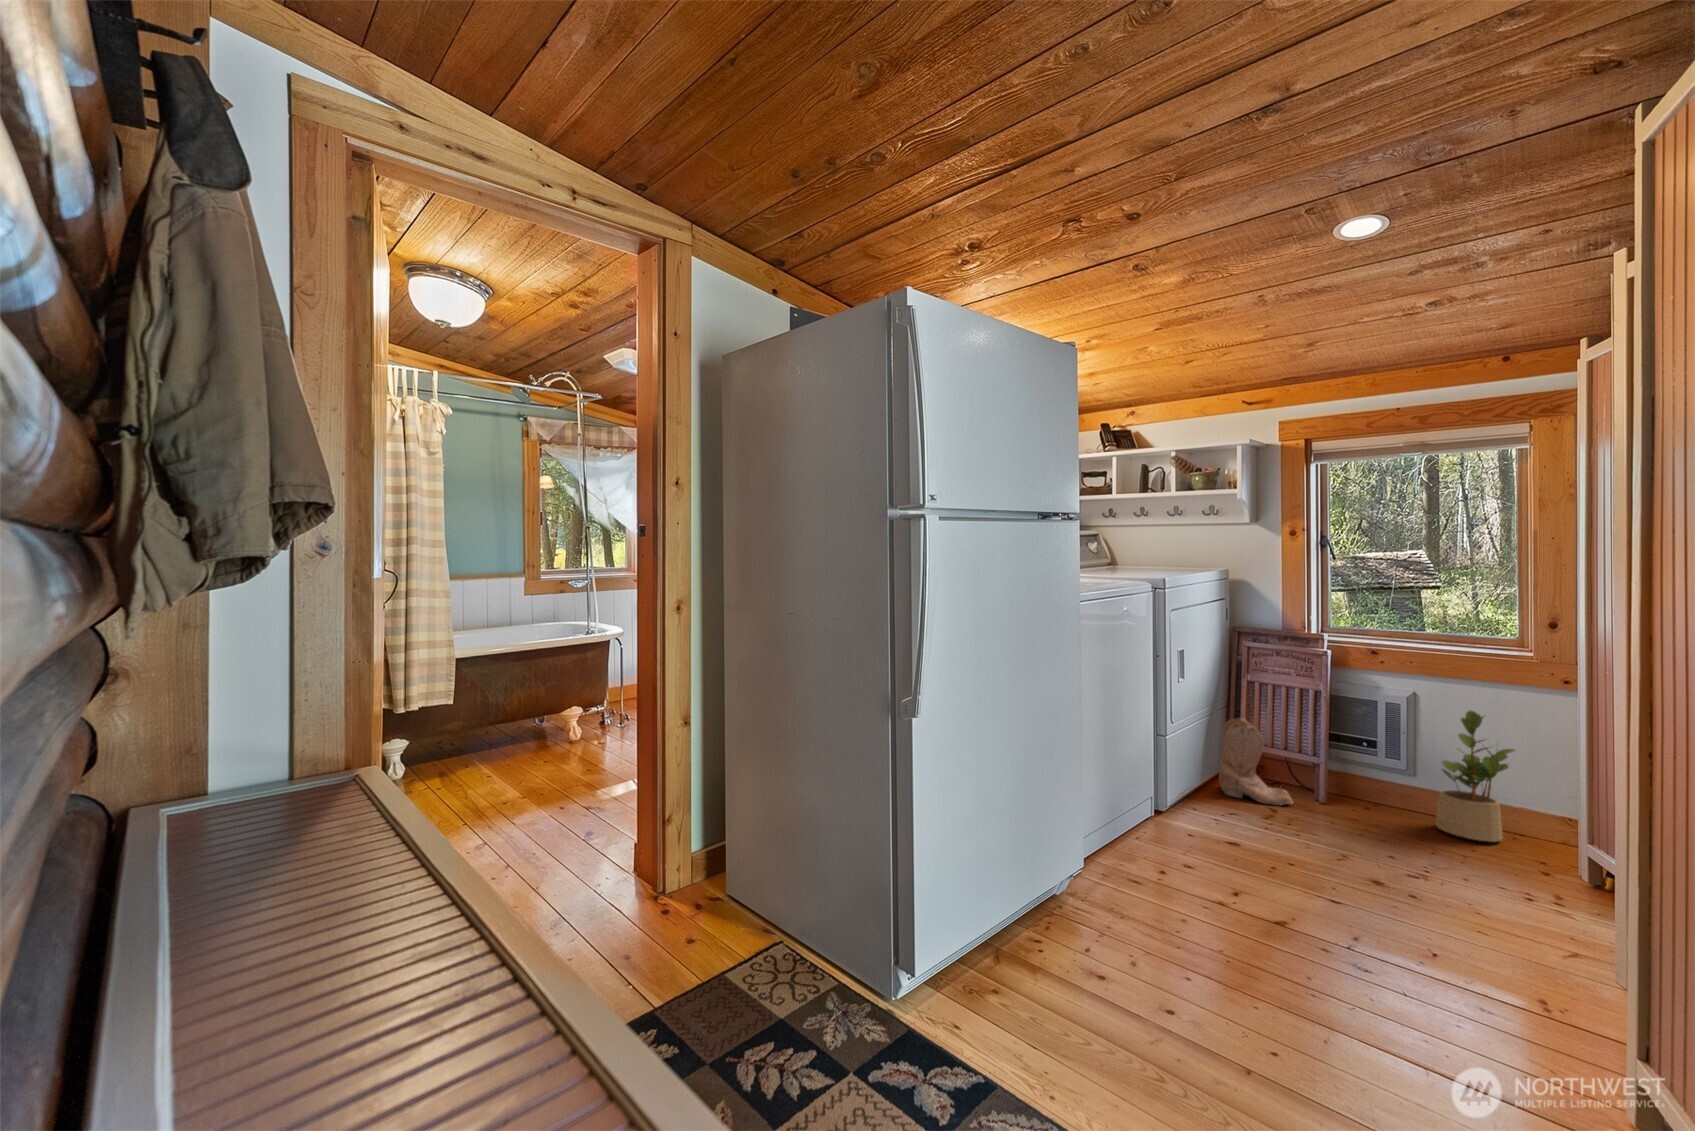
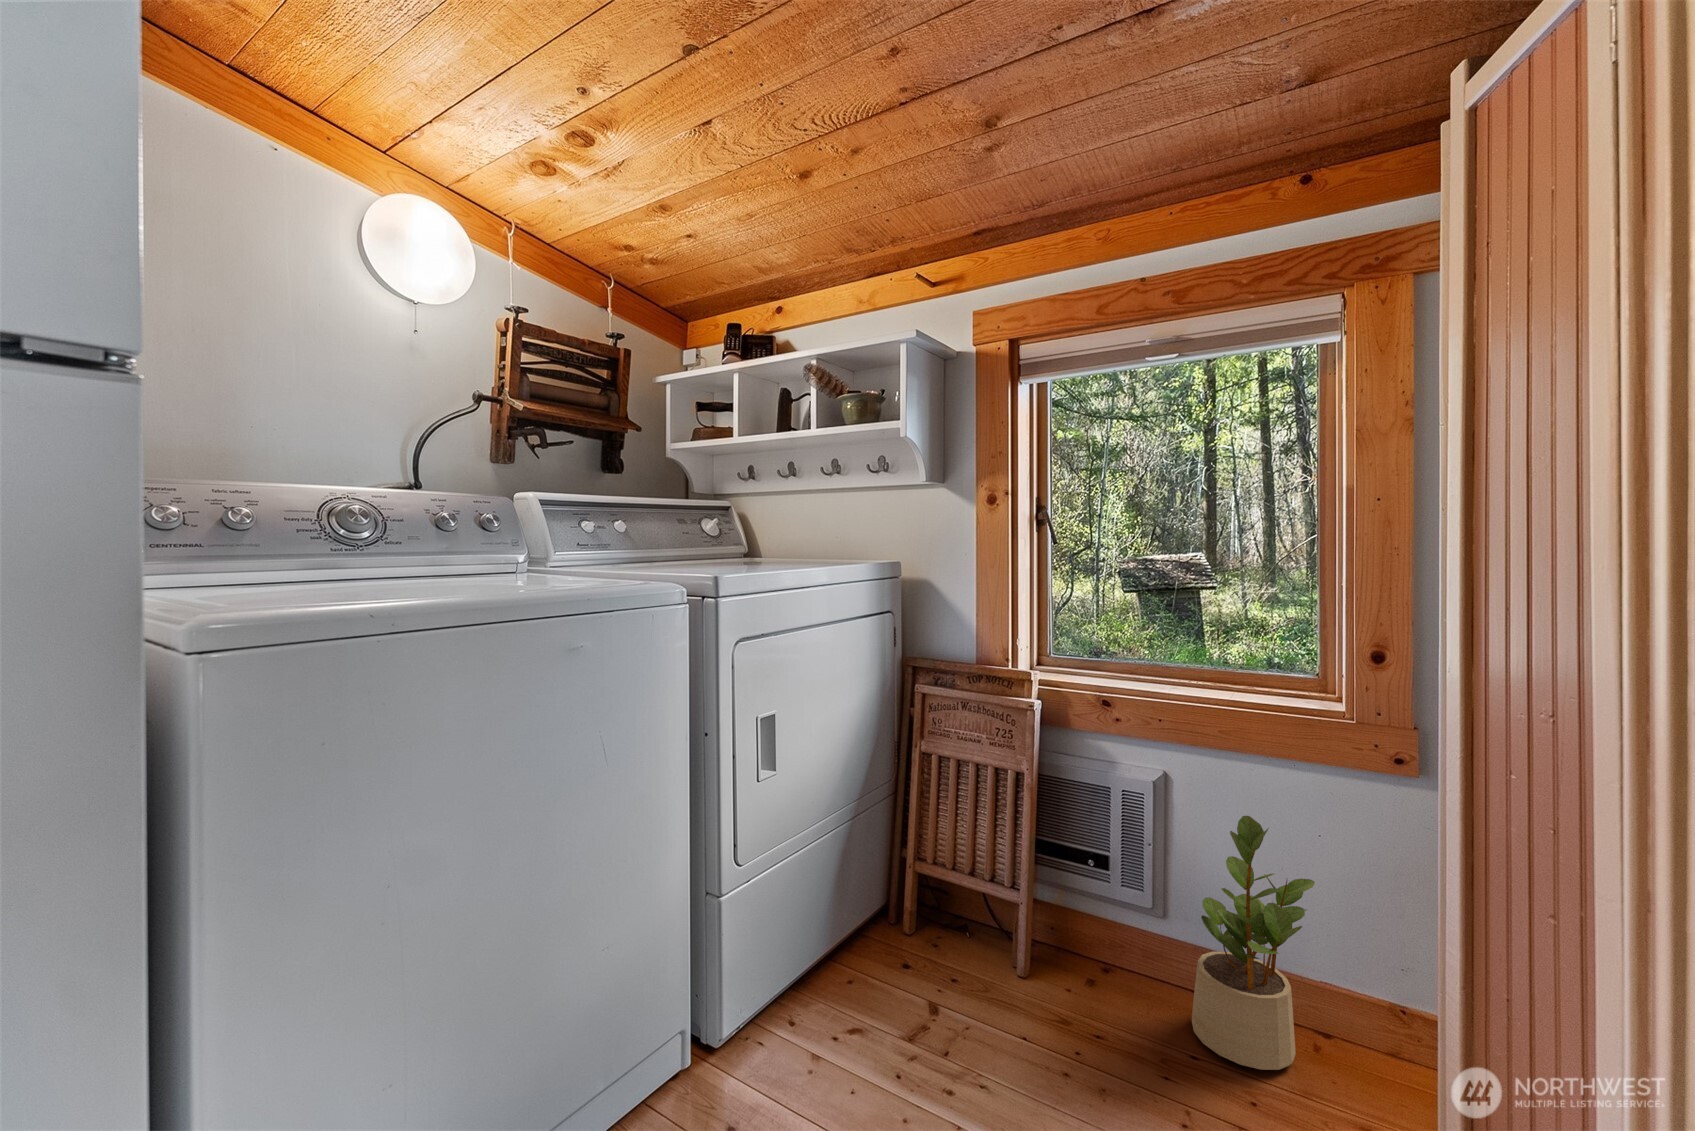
boots: present [1219,718,1293,805] -> none [864,818,977,990]

